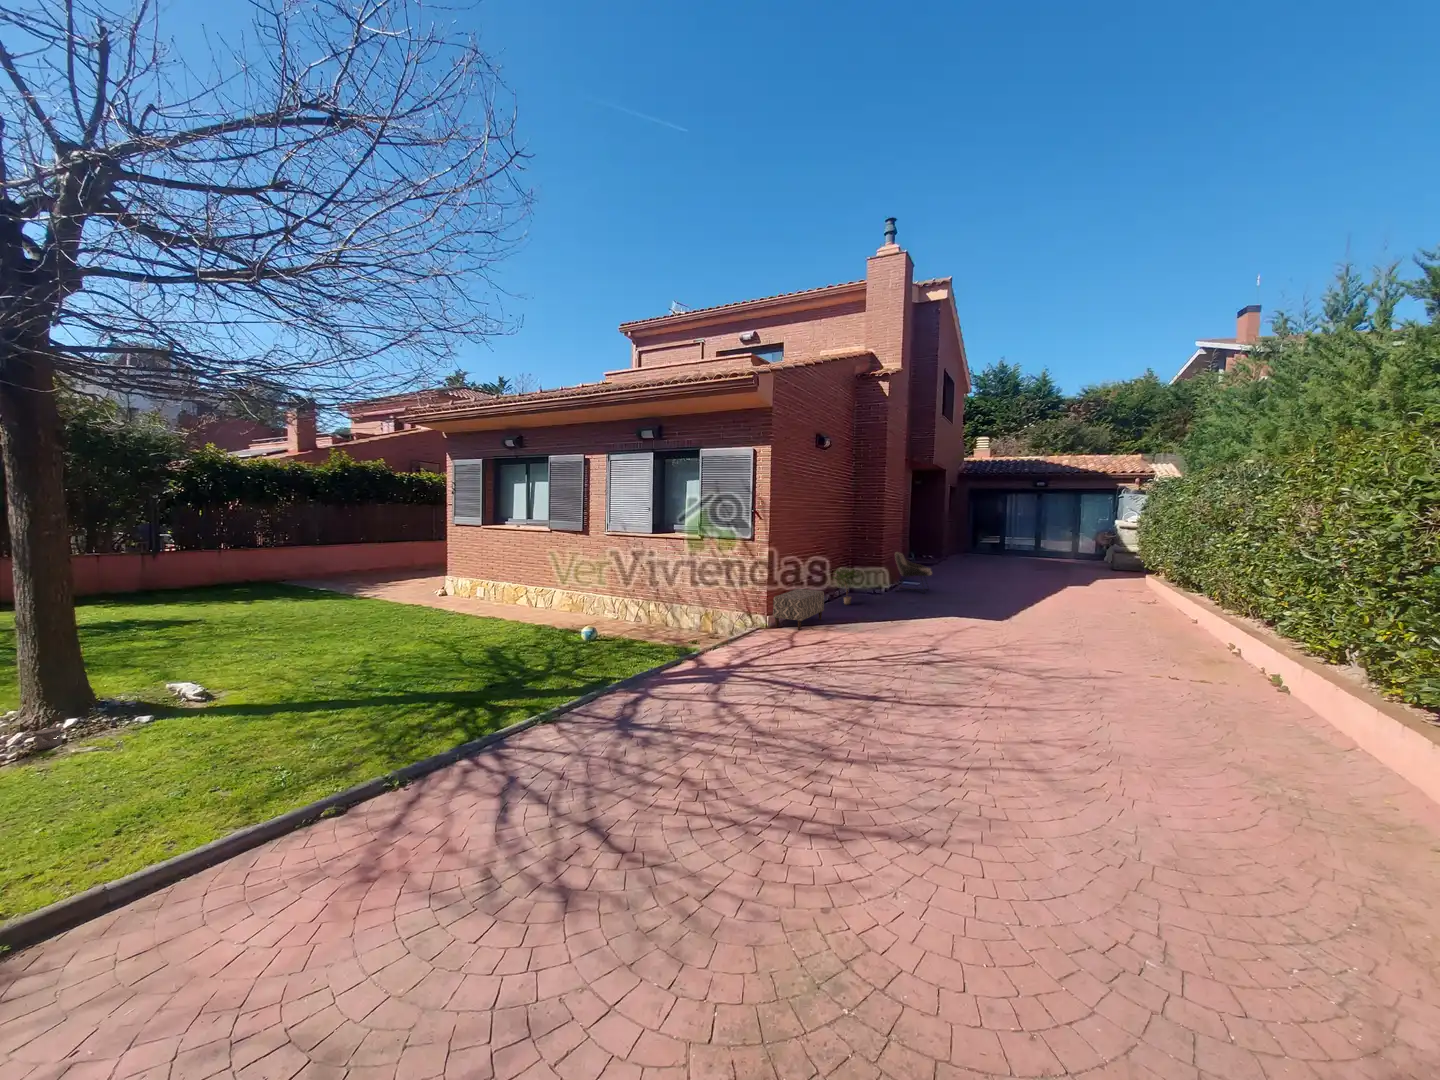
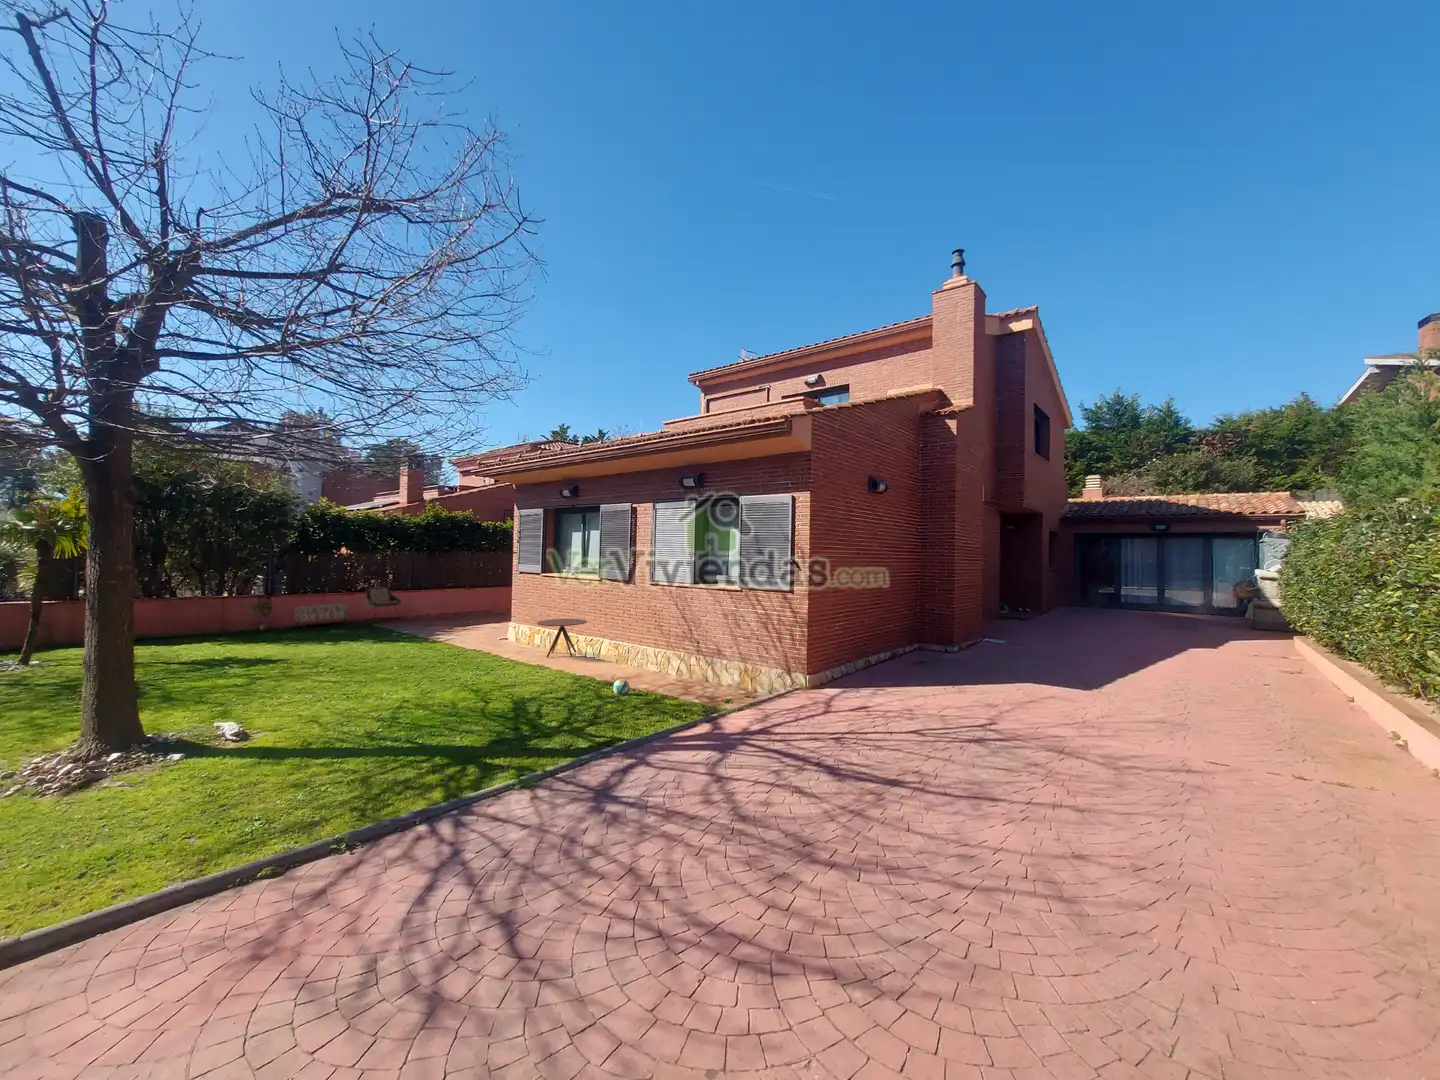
lounge chair: present [895,552,932,590] -> present [366,587,402,619]
potted plant: present [833,569,861,605] -> present [251,601,272,631]
round table: none [485,571,538,610] -> present [537,619,587,657]
bench: present [773,589,824,630] -> present [295,604,348,627]

